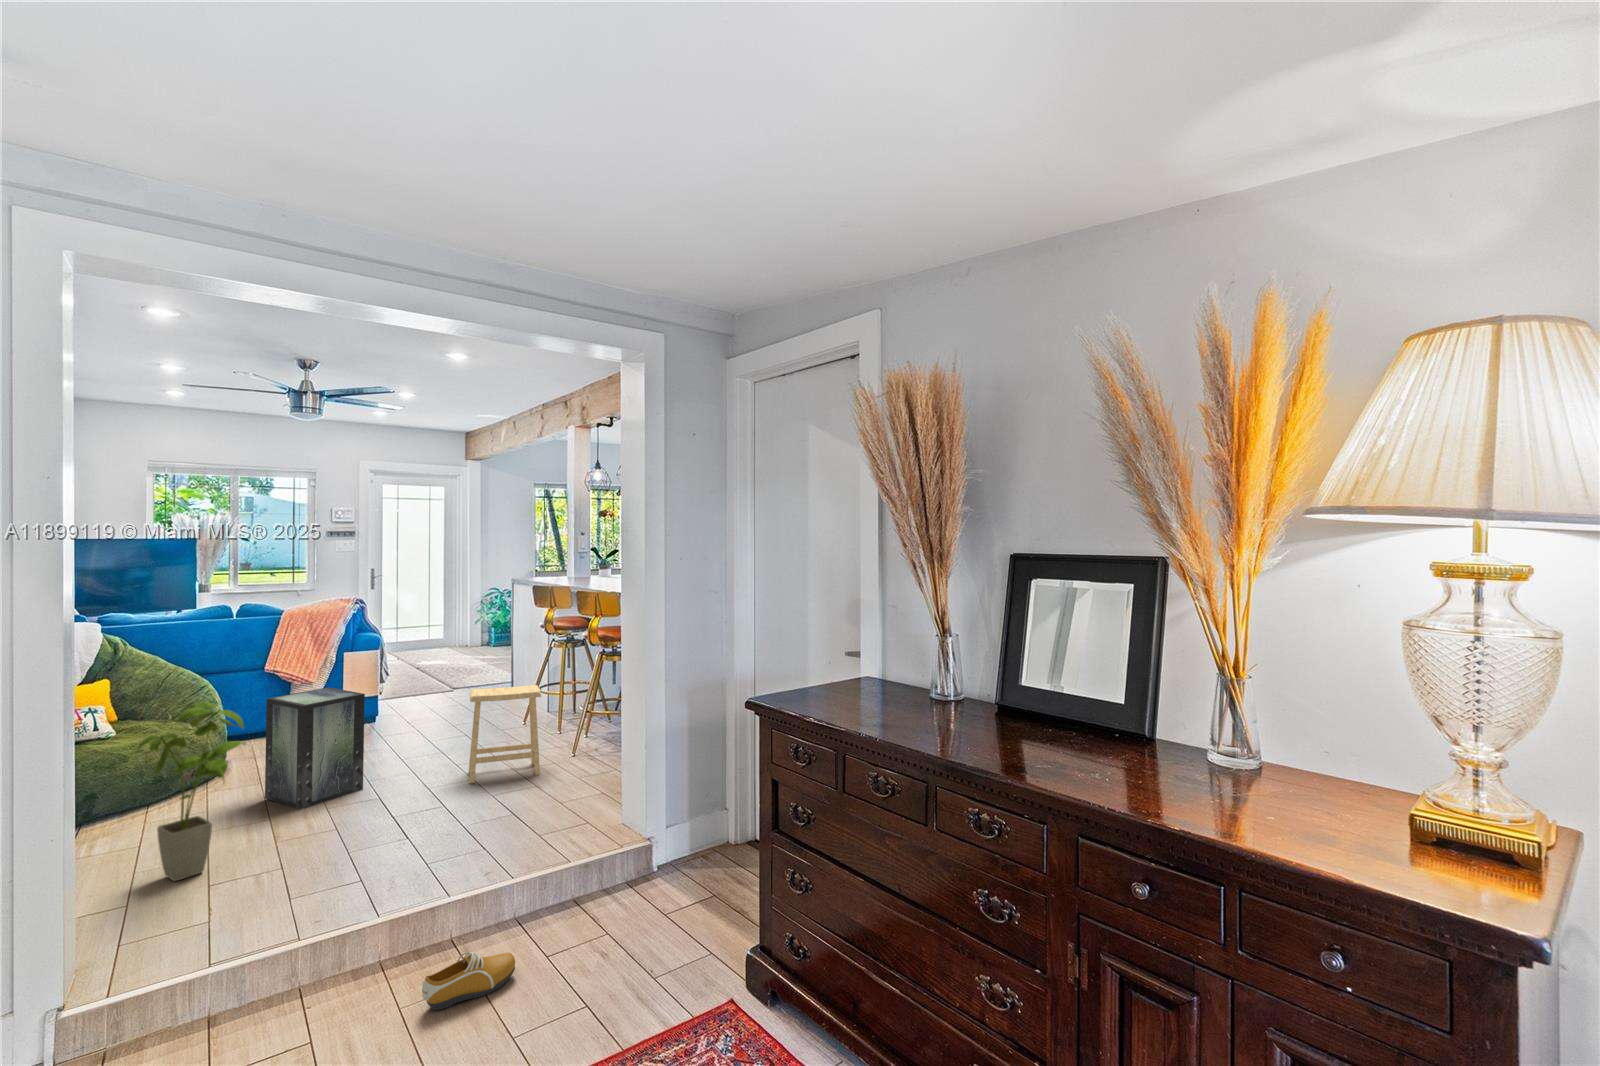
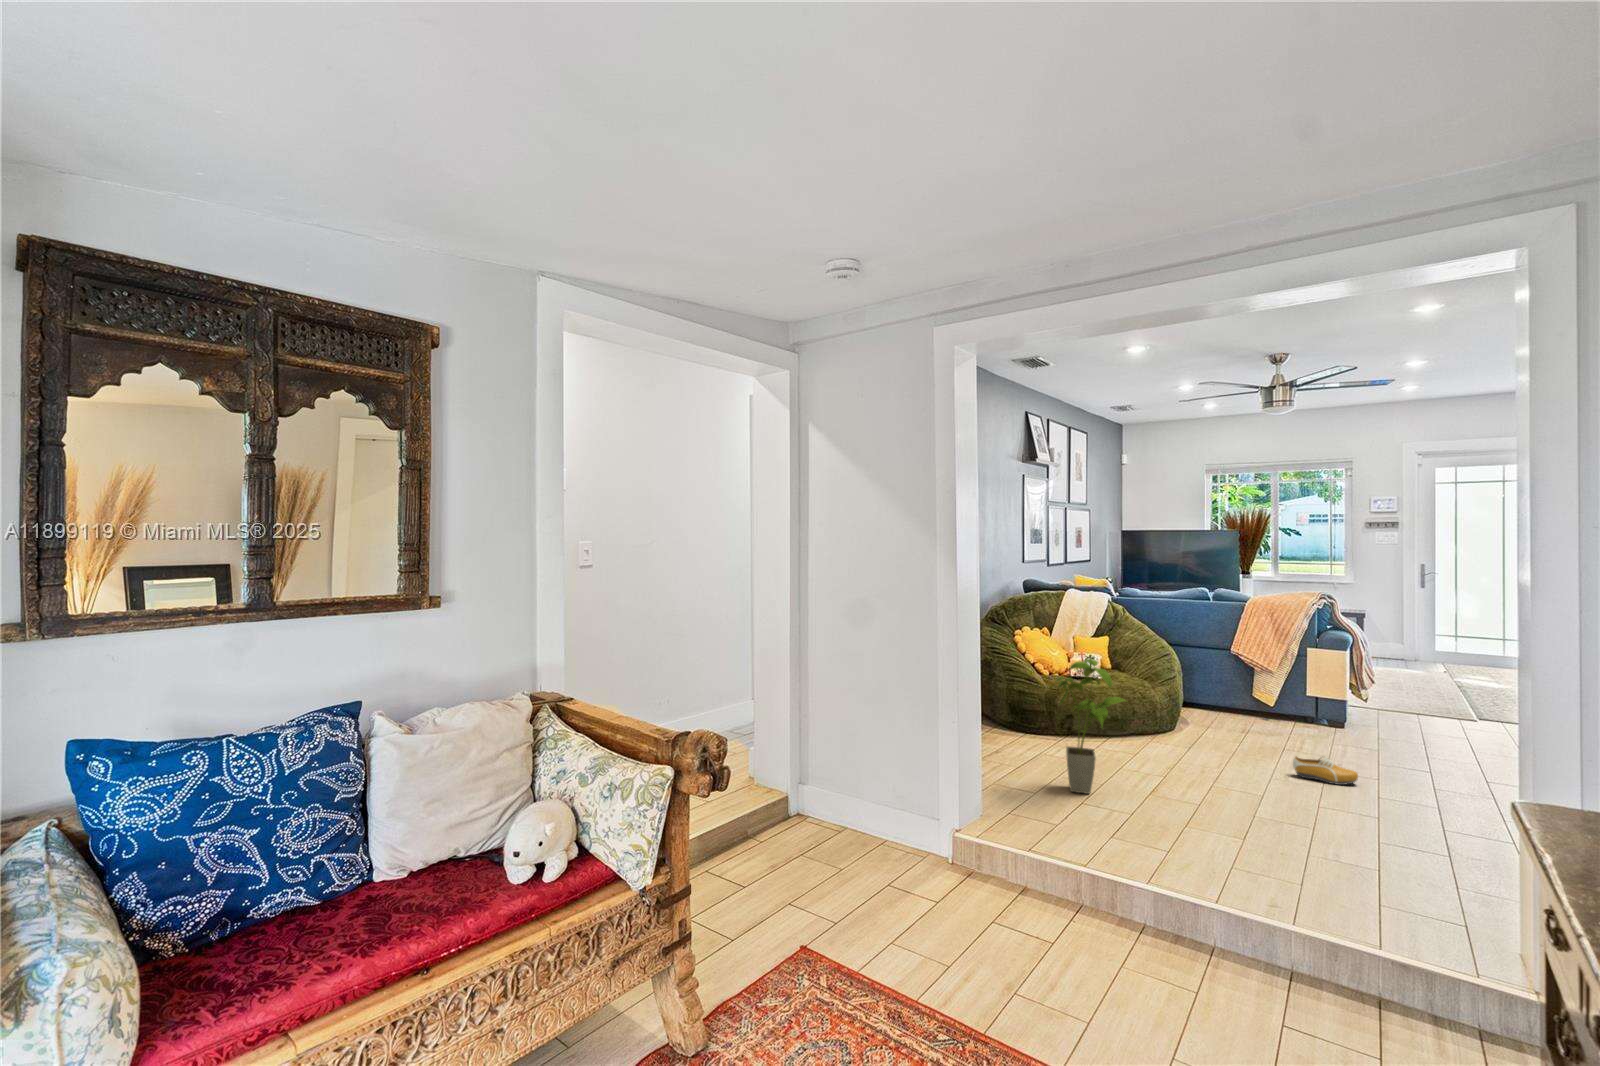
footstool: present [469,685,541,783] -> none [1369,715,1488,852]
storage box: present [265,687,365,809] -> none [1180,673,1264,786]
shoe: present [422,952,515,1010] -> present [1293,757,1358,785]

